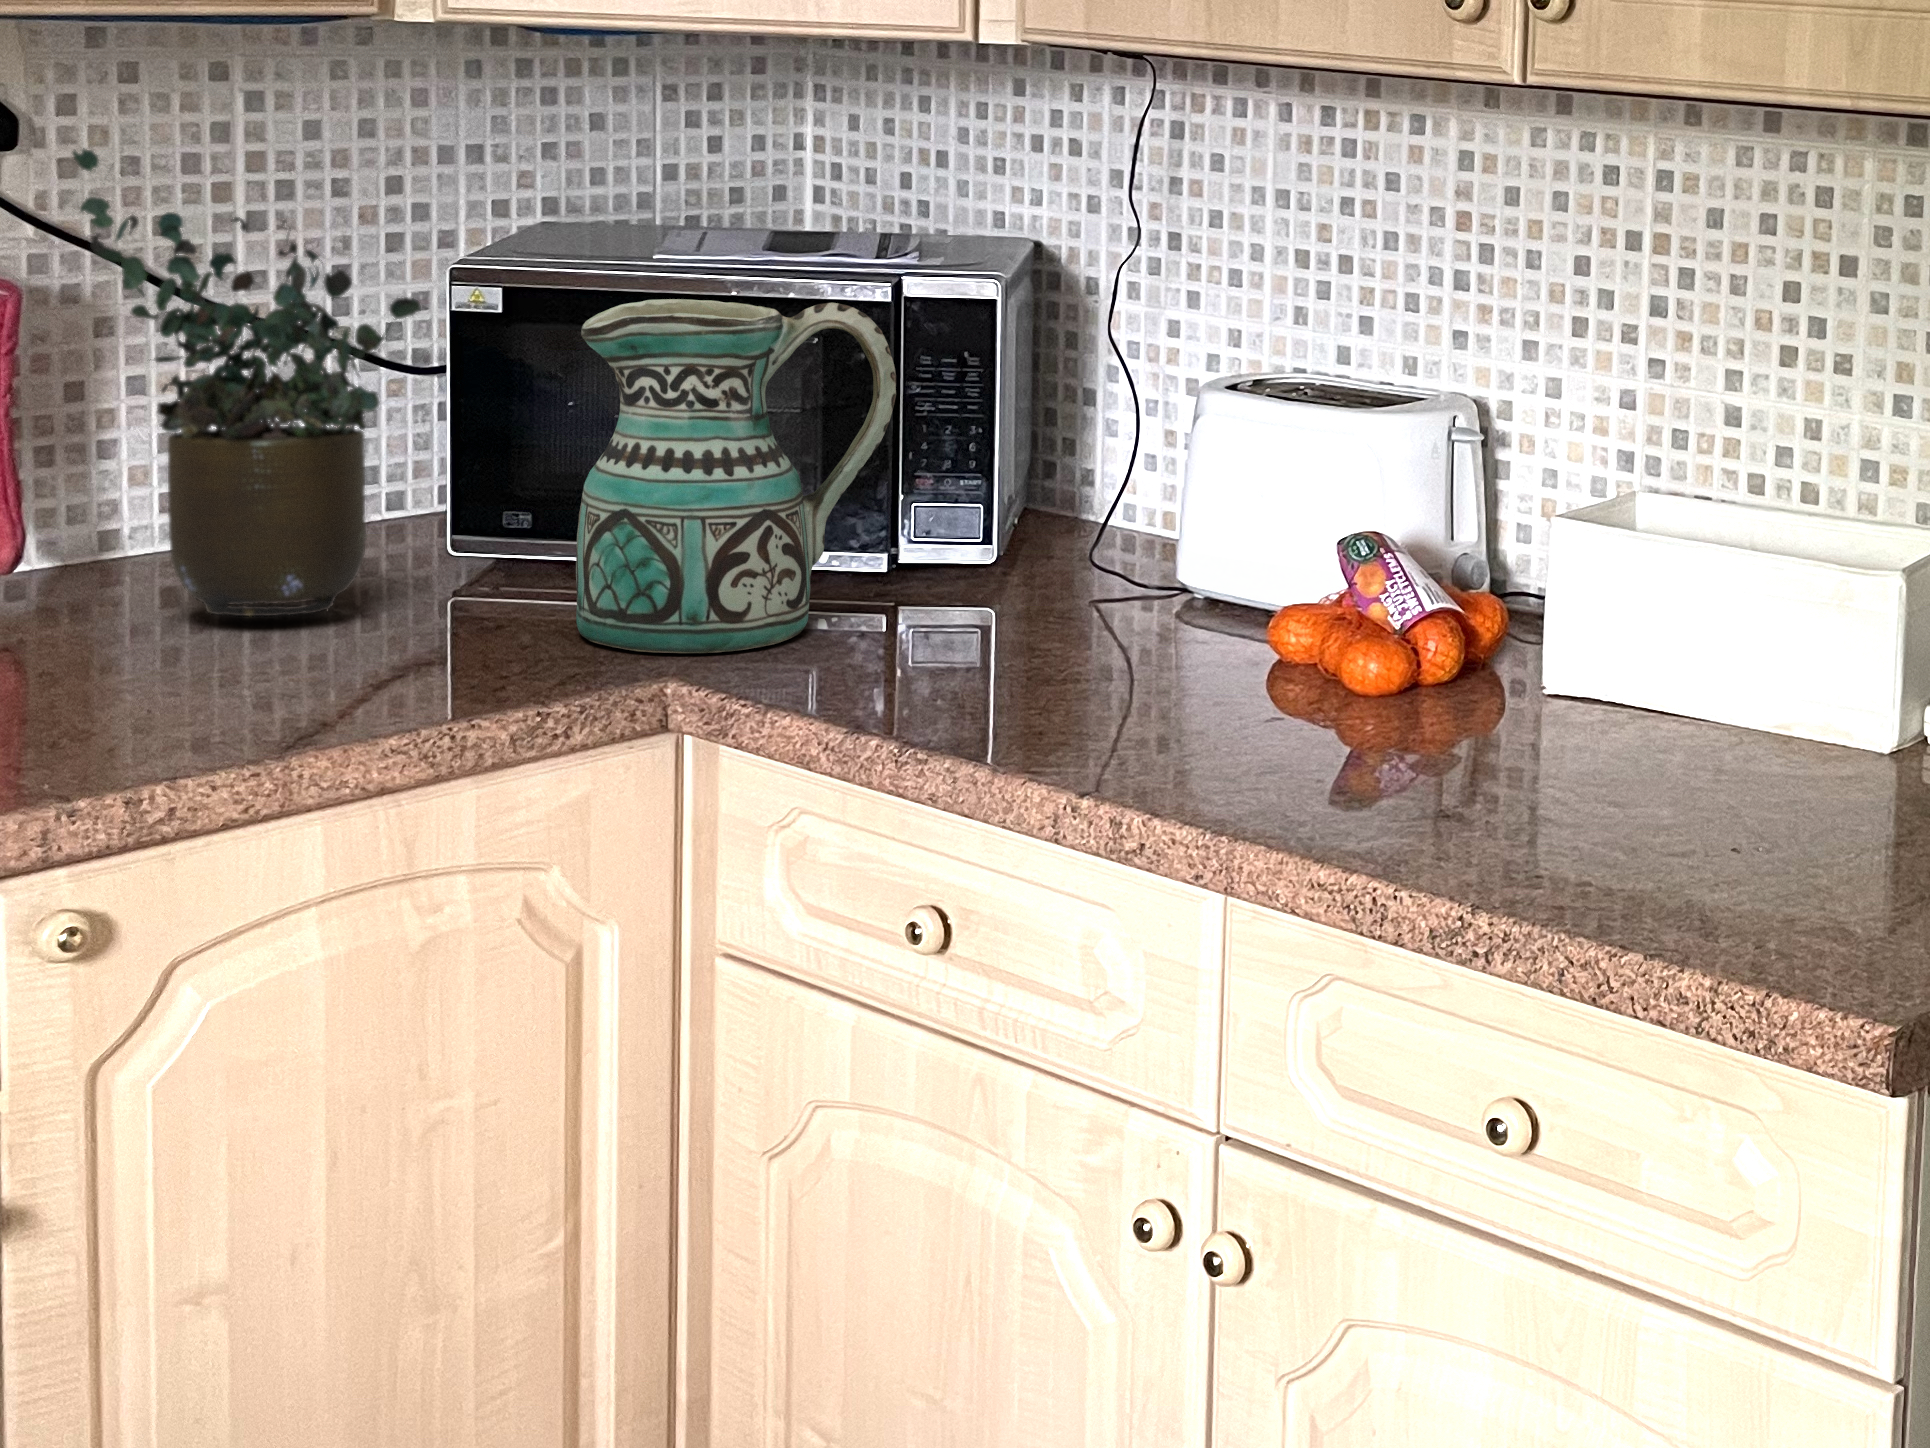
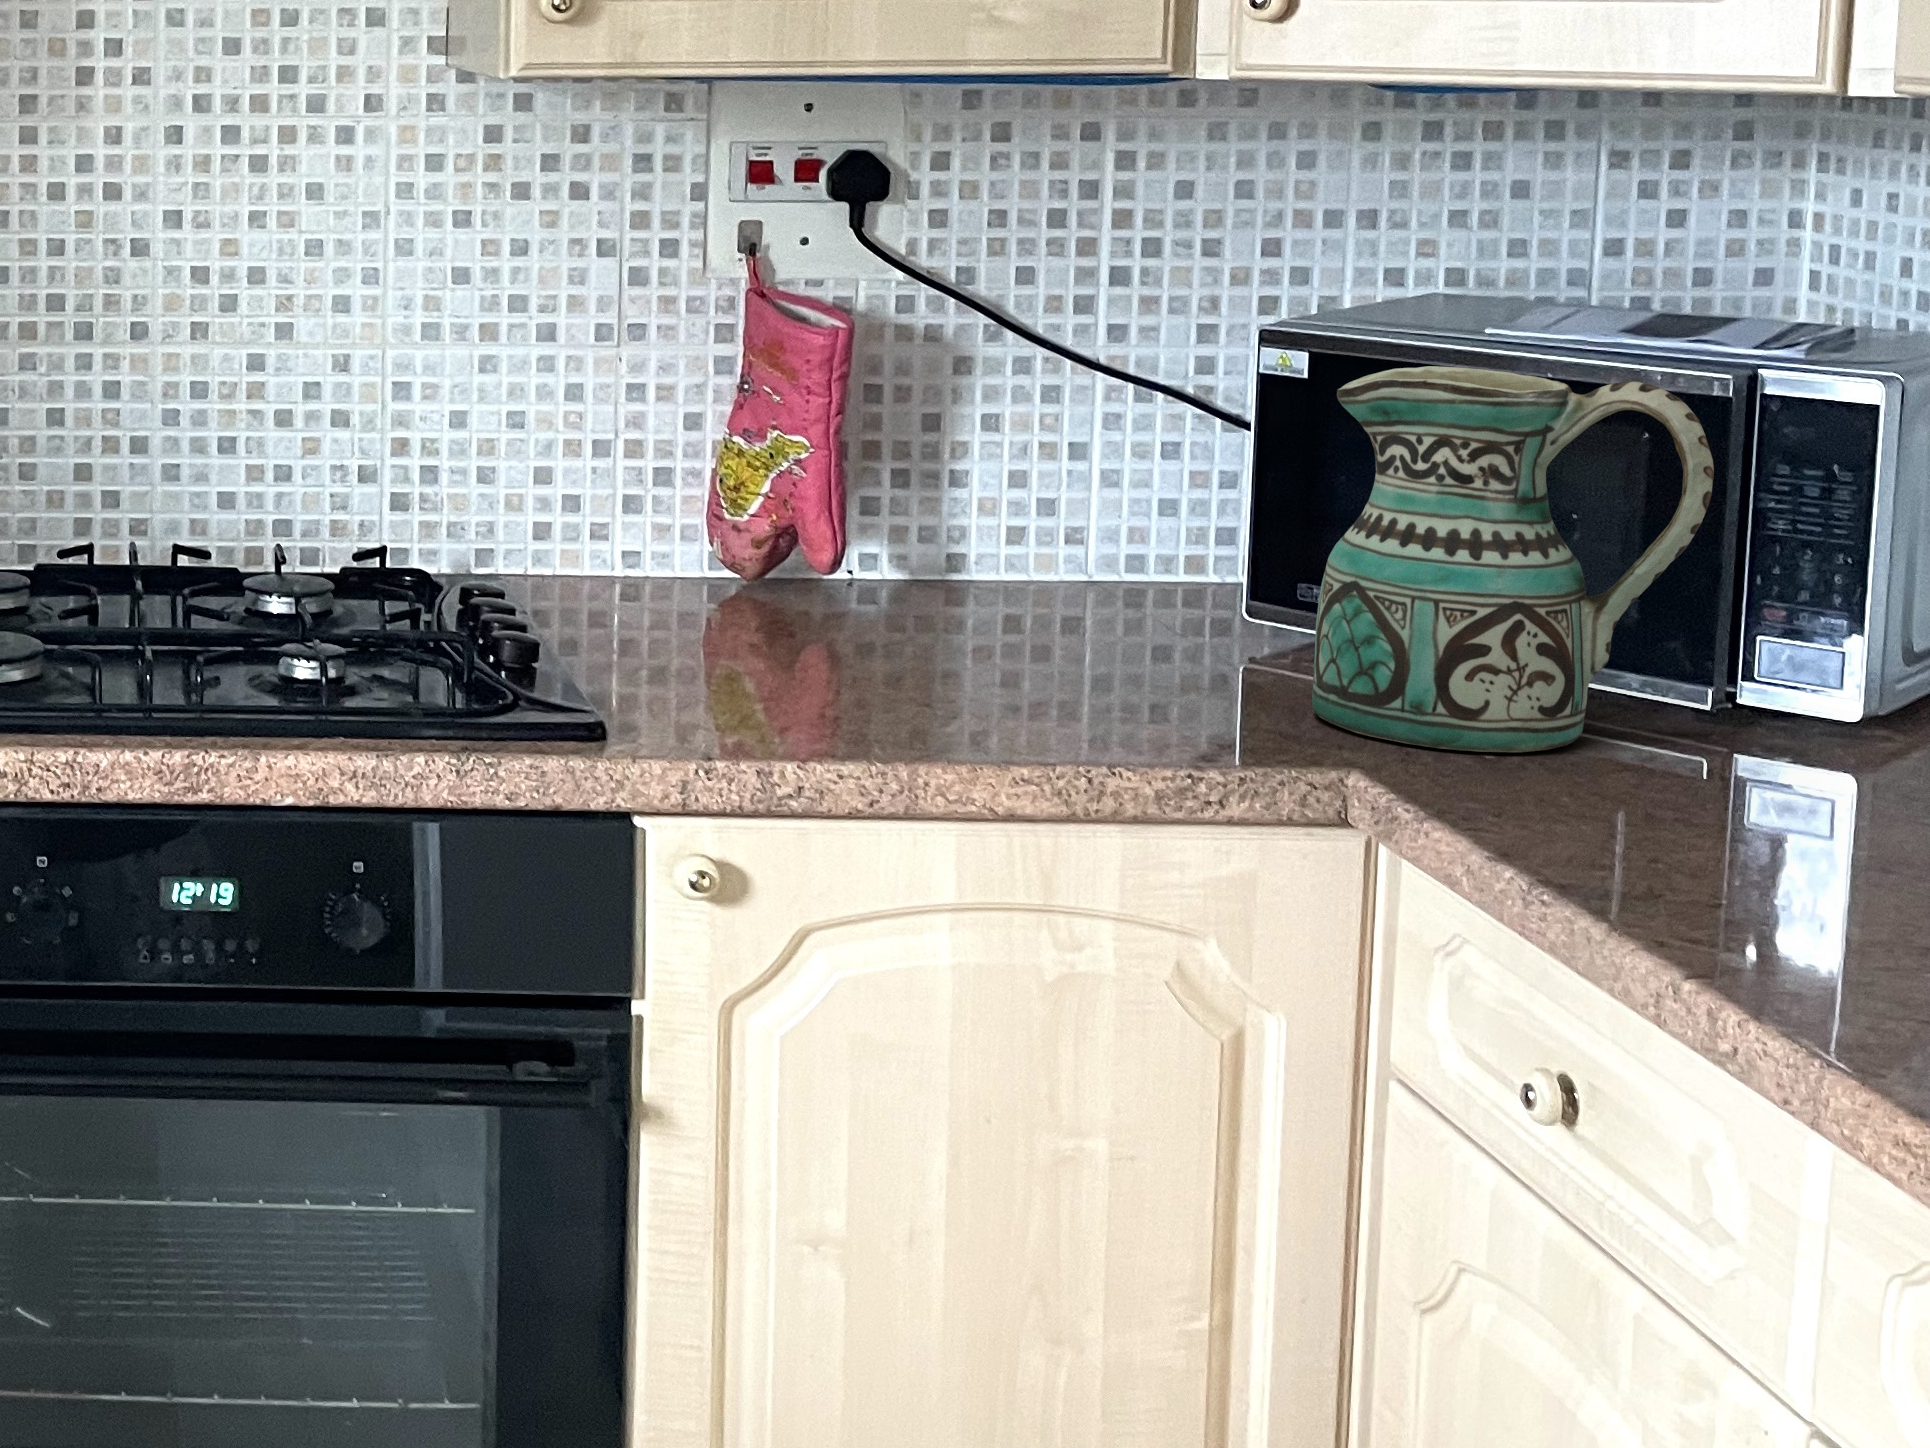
potted plant: present [73,148,421,616] -> none [898,195,1194,649]

